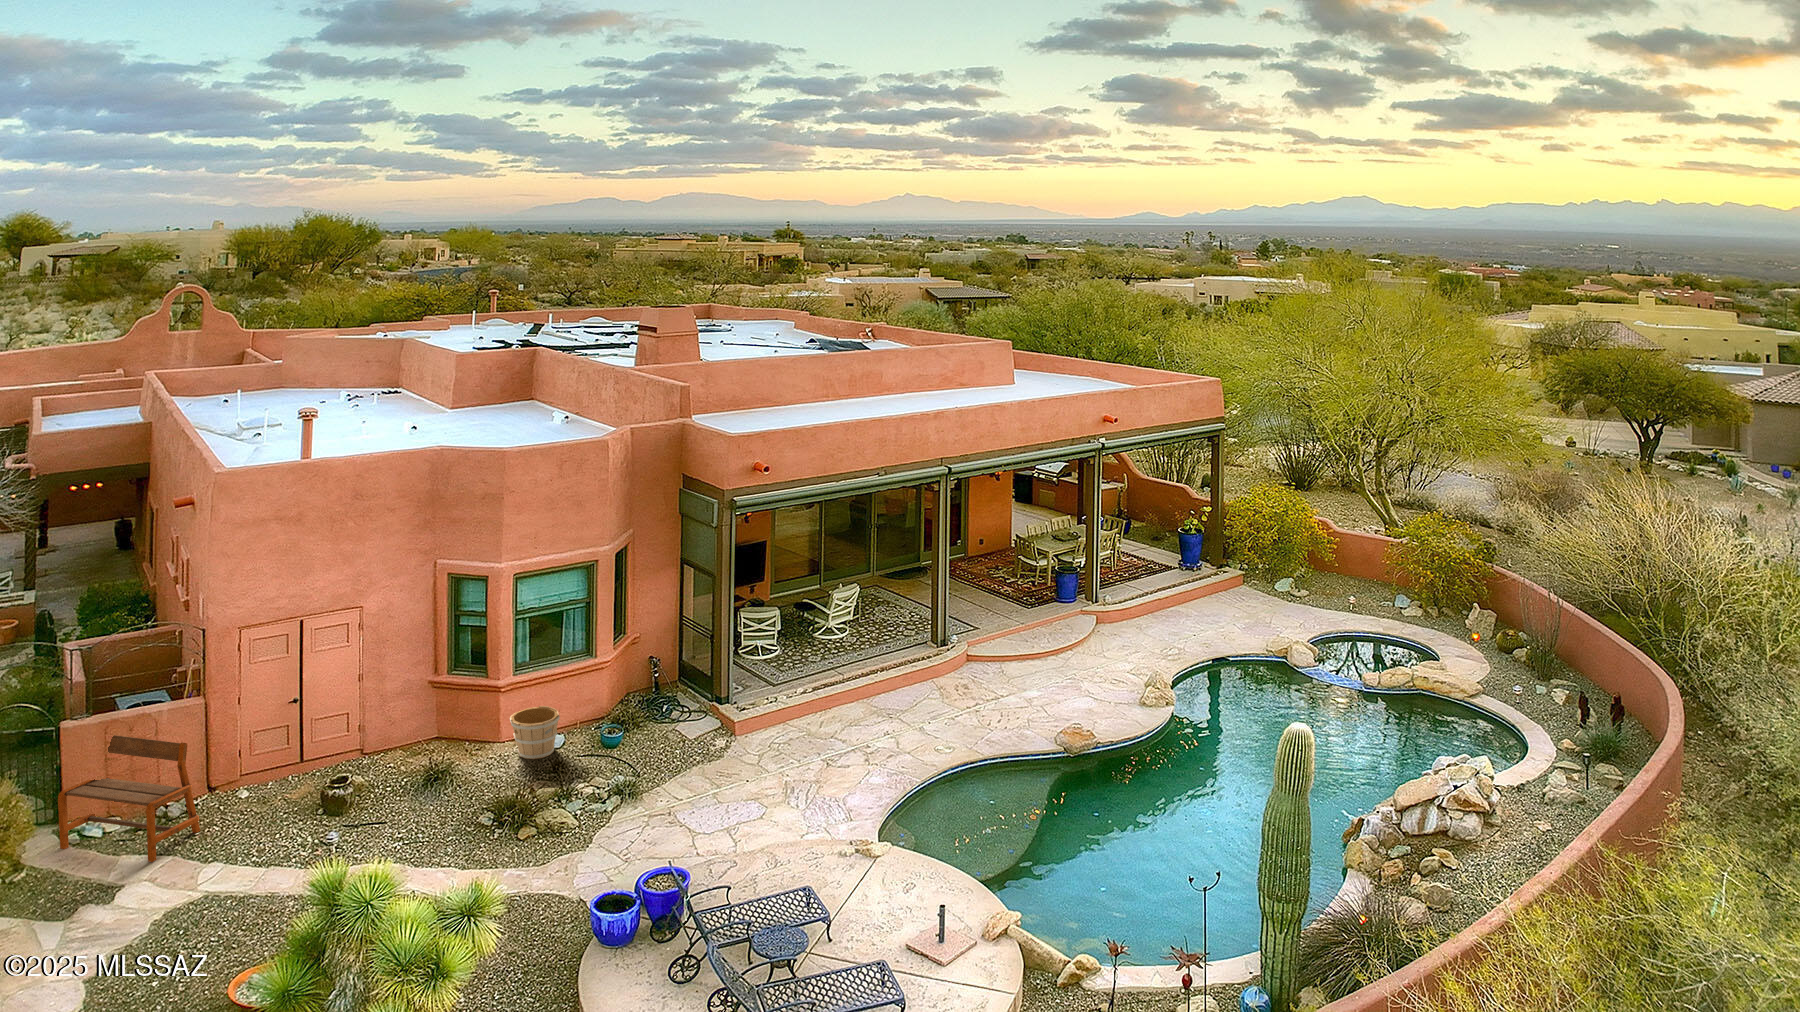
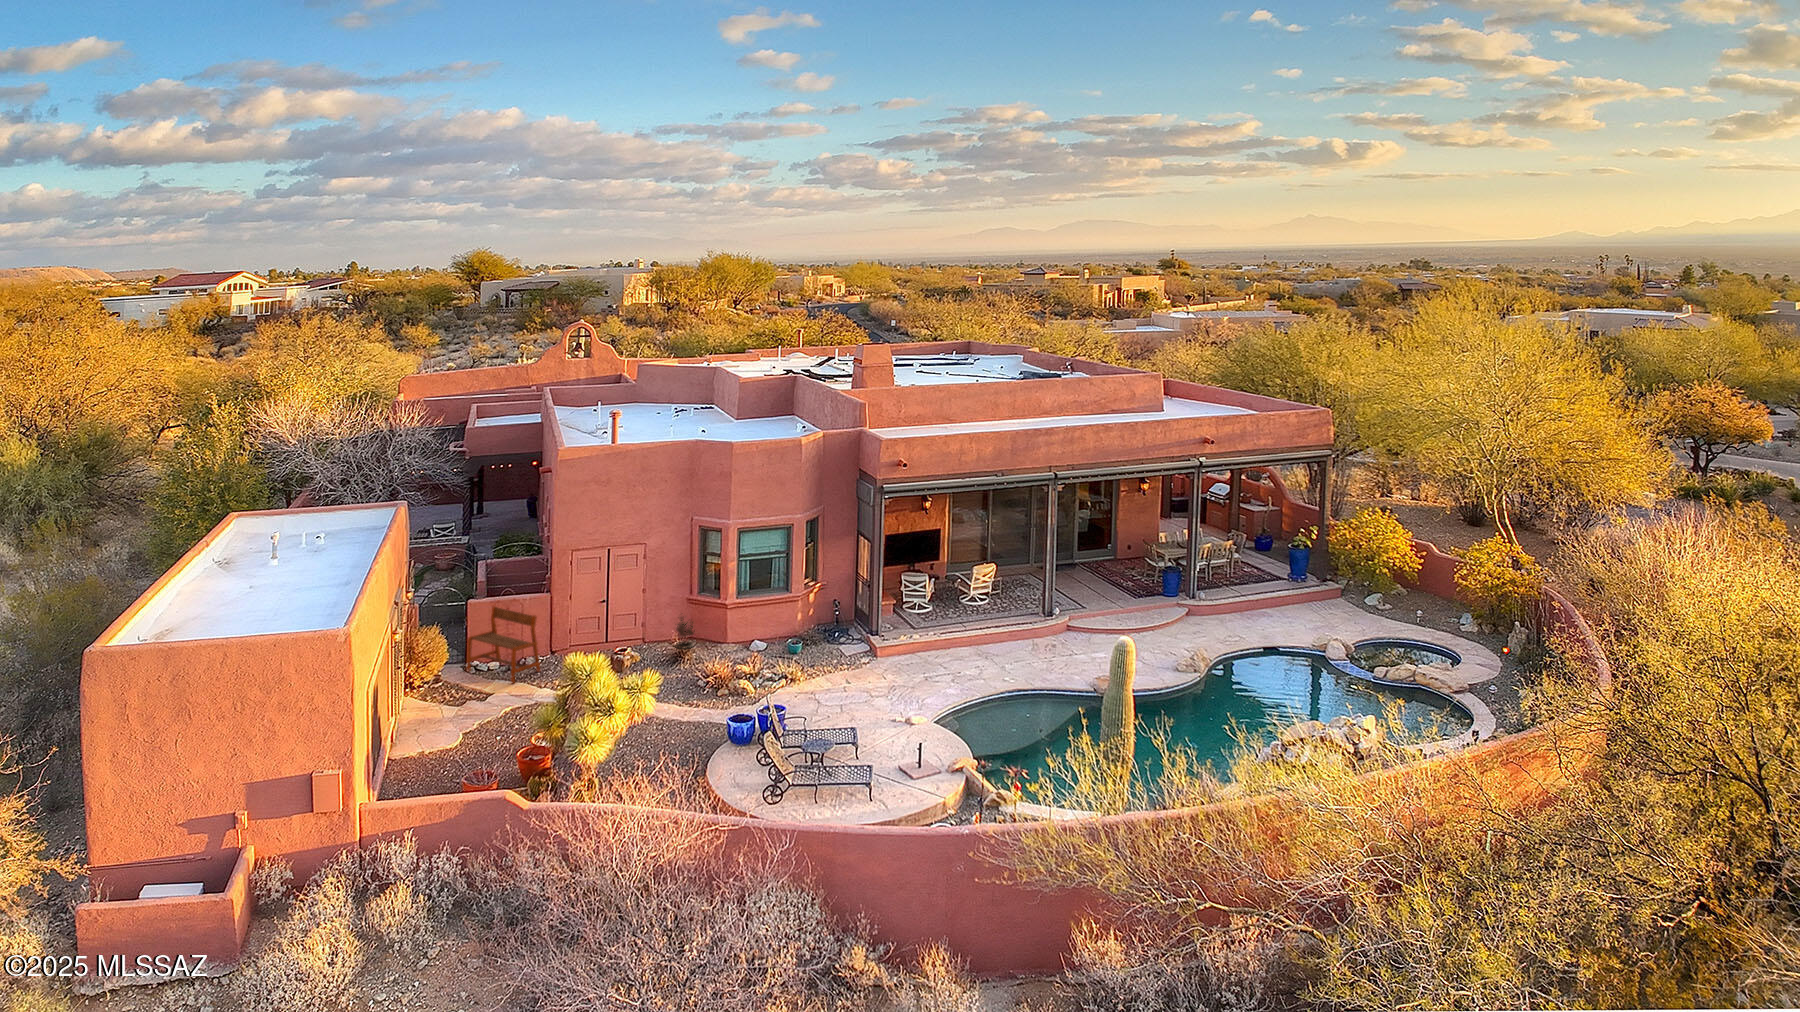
potted tree: none [418,703,455,758] -> present [676,617,695,649]
wooden bucket: present [510,706,560,759] -> none [729,622,761,656]

